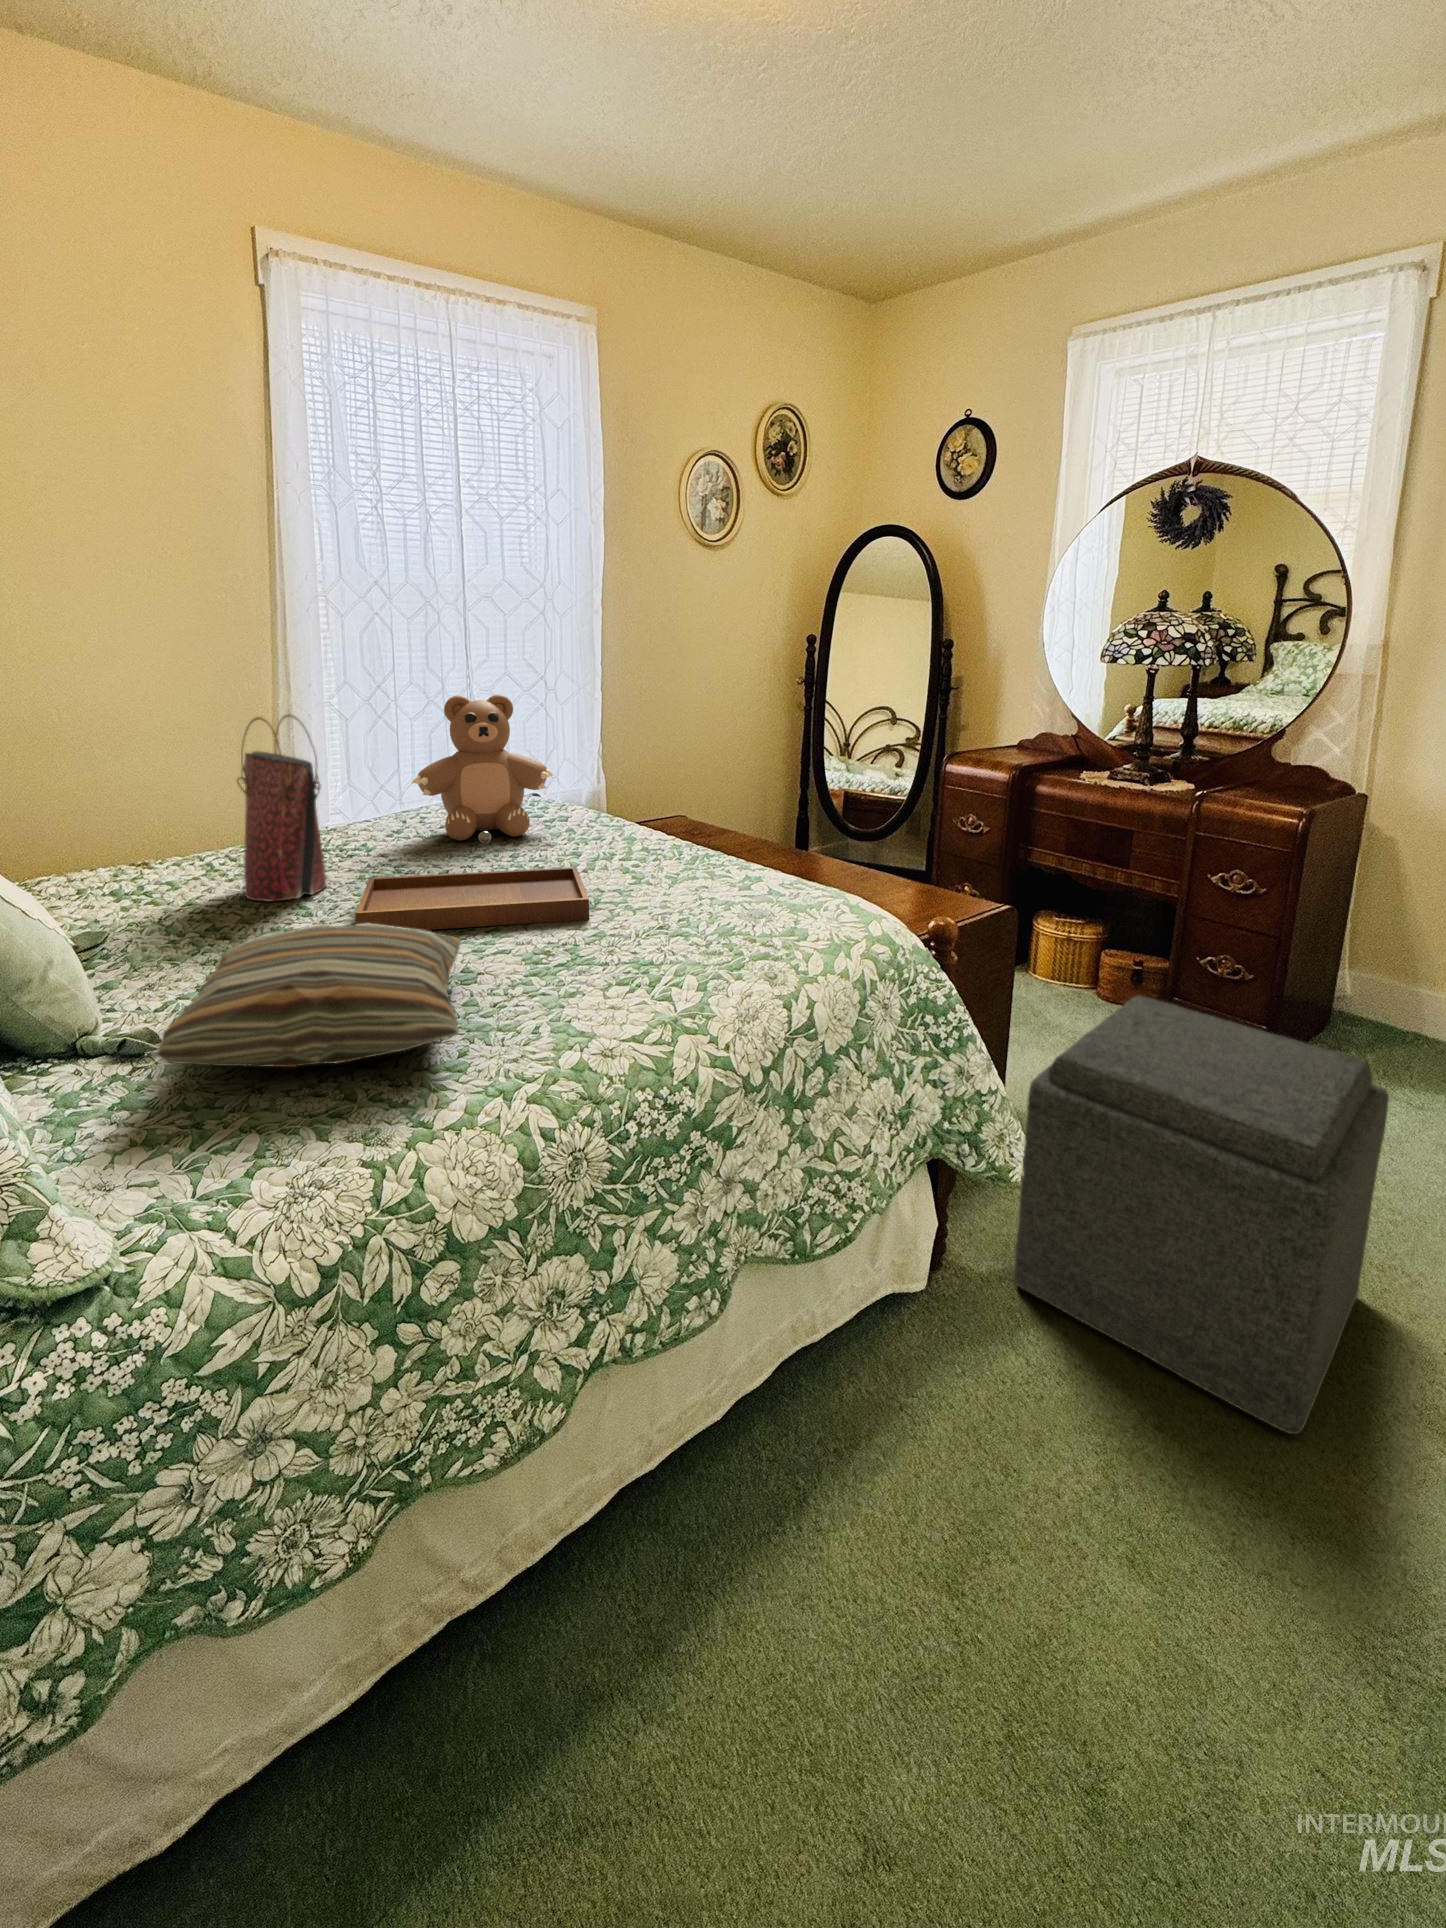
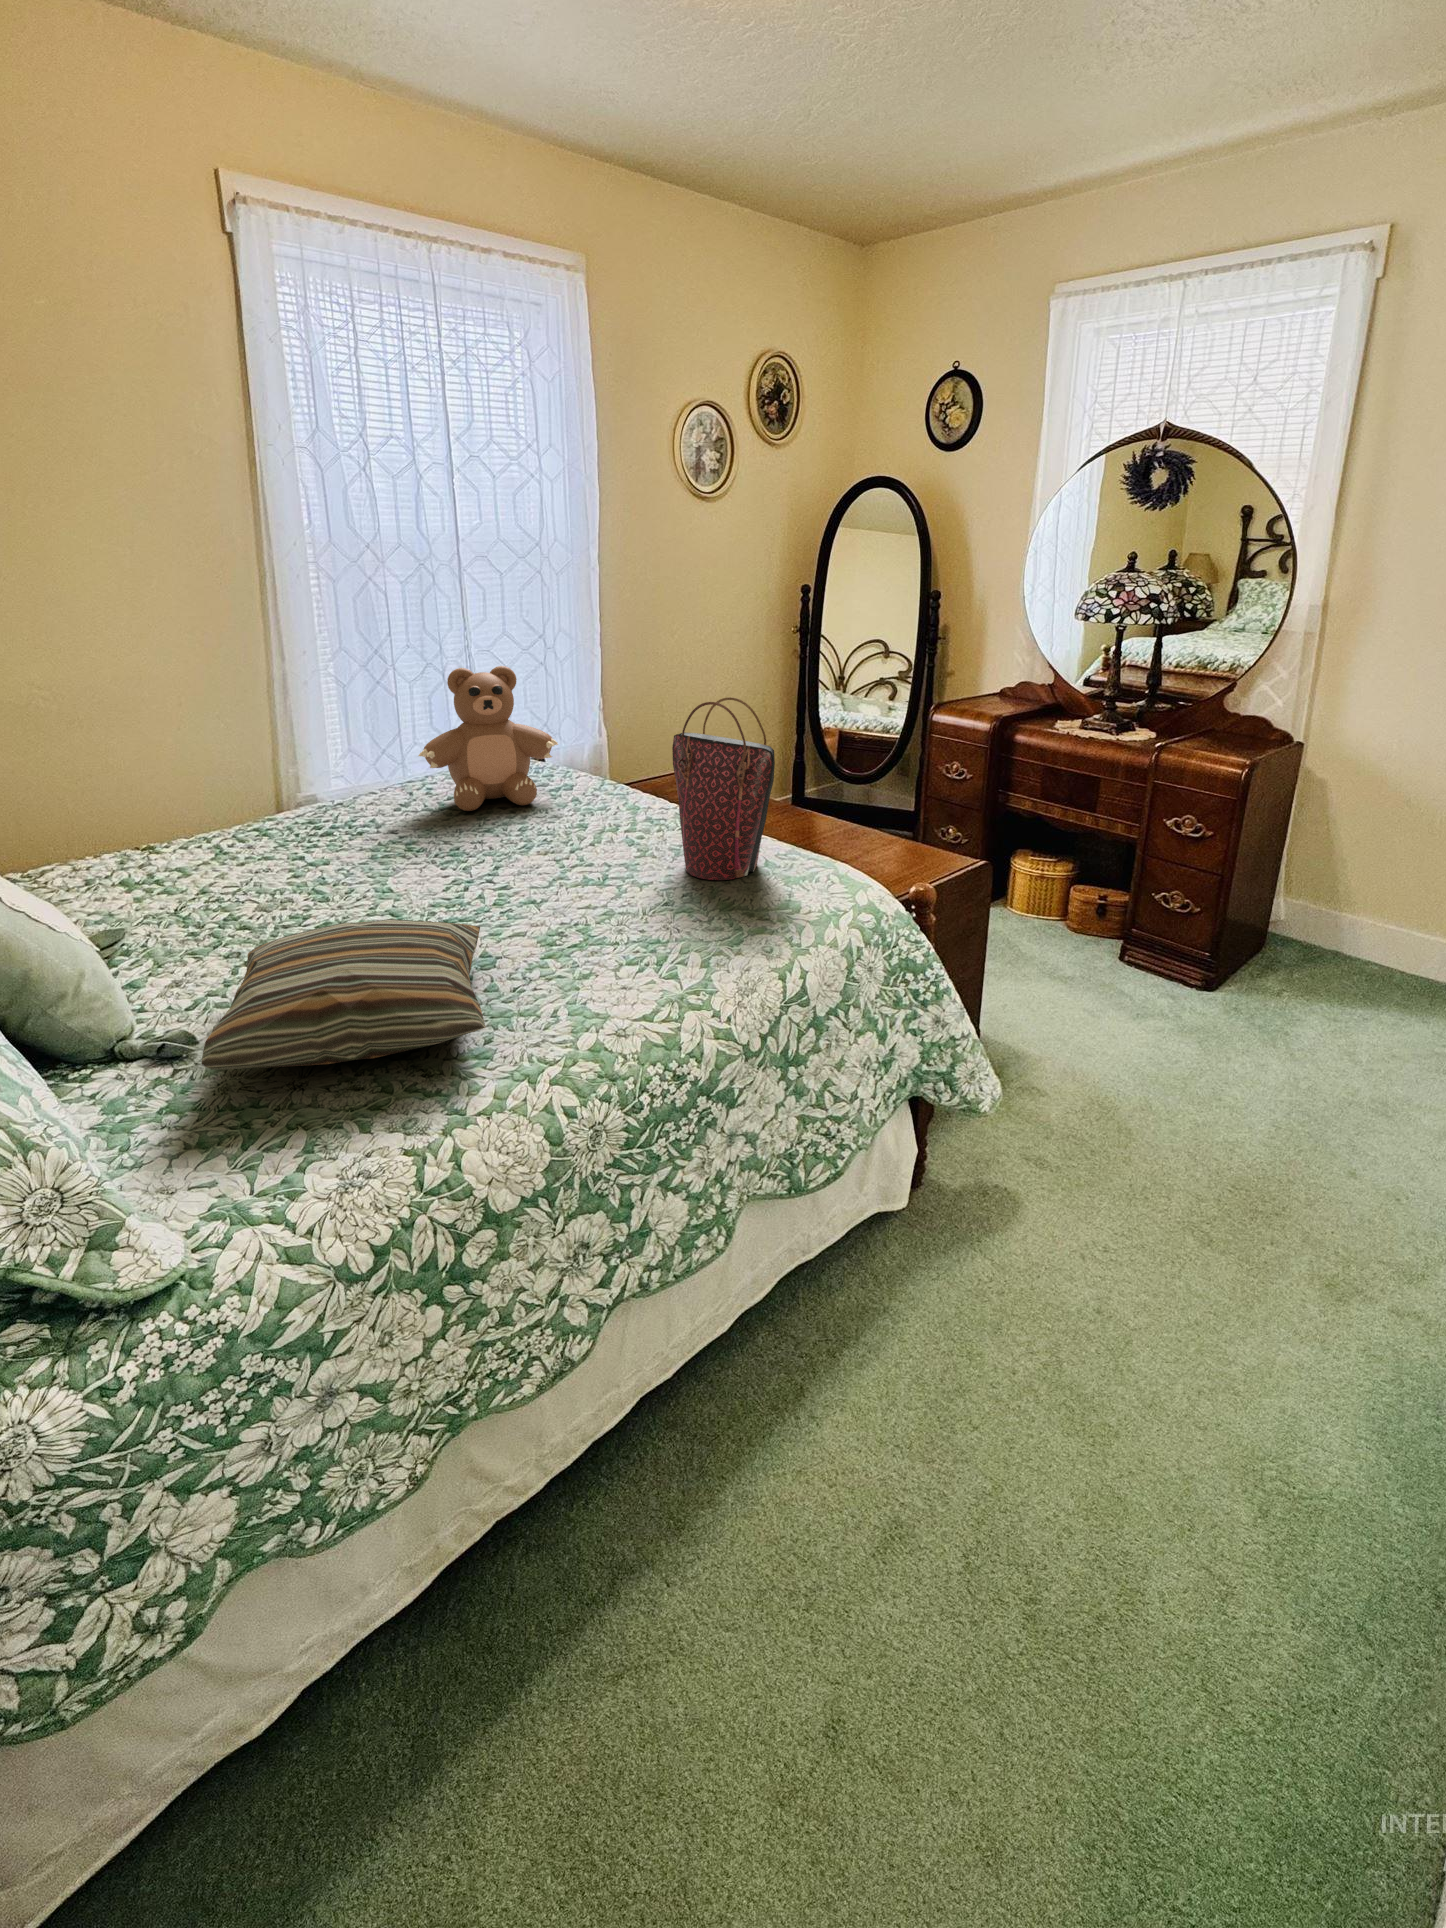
handbag: present [237,715,327,901] -> present [672,697,775,880]
tray: present [356,831,589,930] -> none [374,813,599,919]
ottoman: present [1014,995,1389,1434] -> none [982,941,1295,1307]

